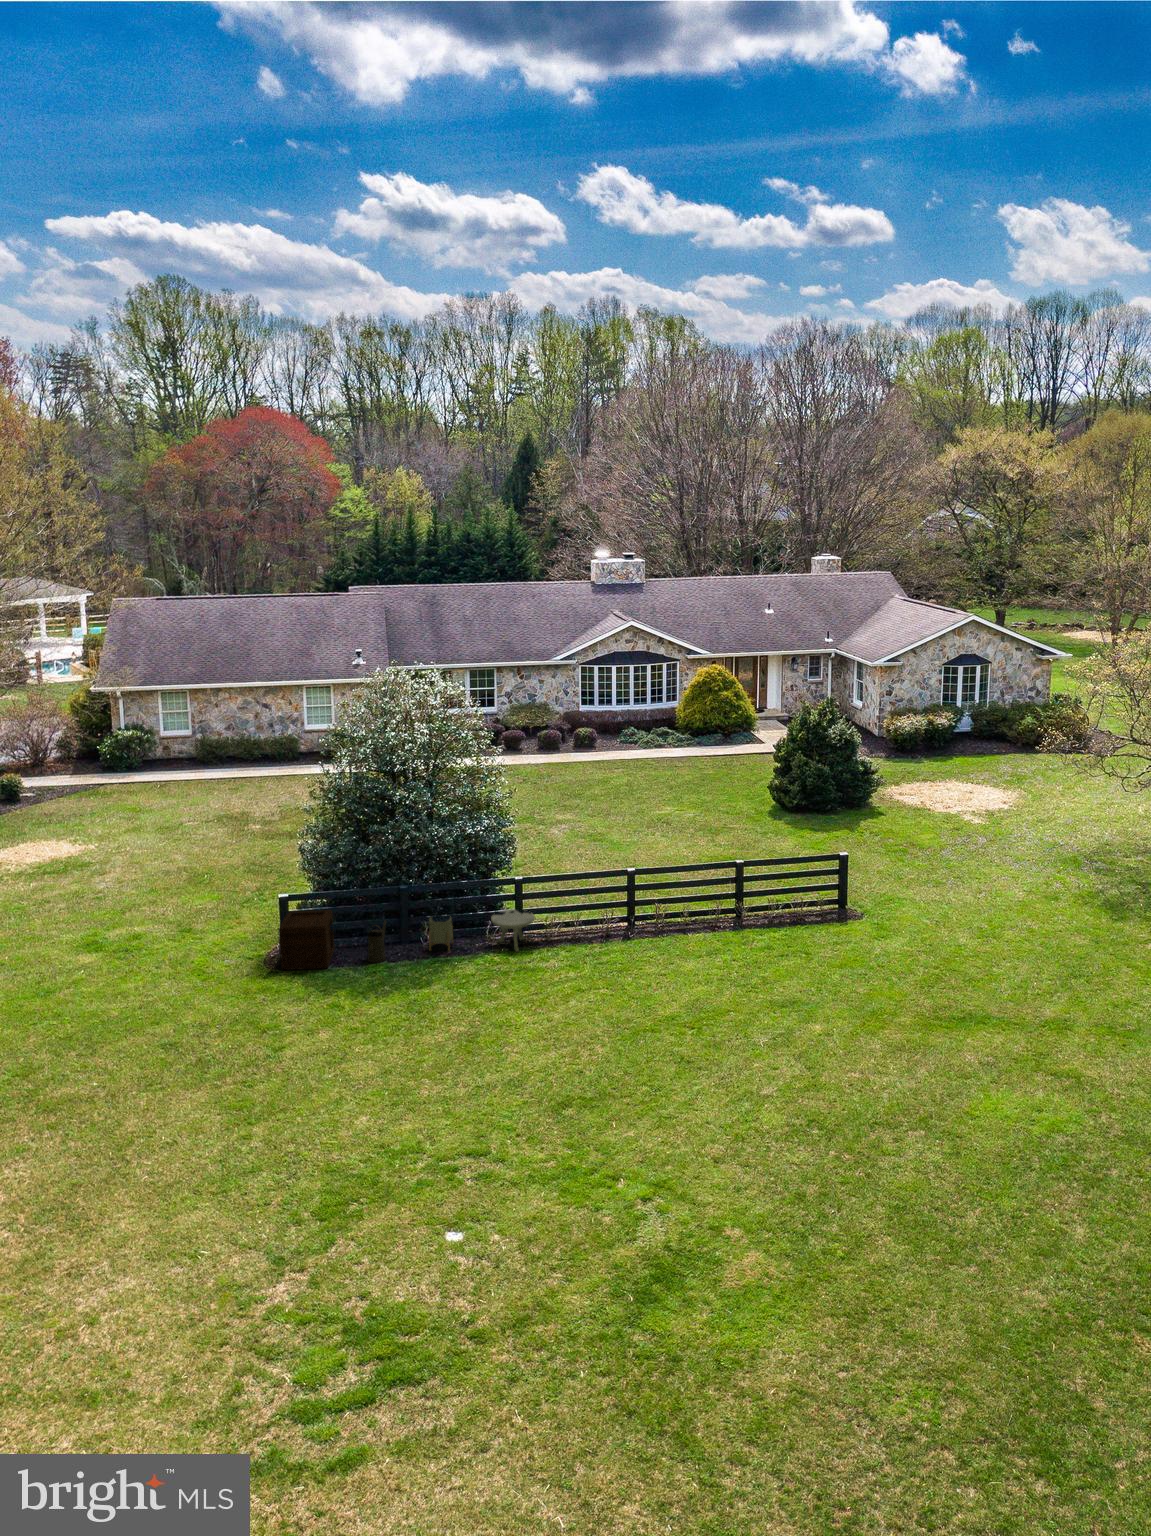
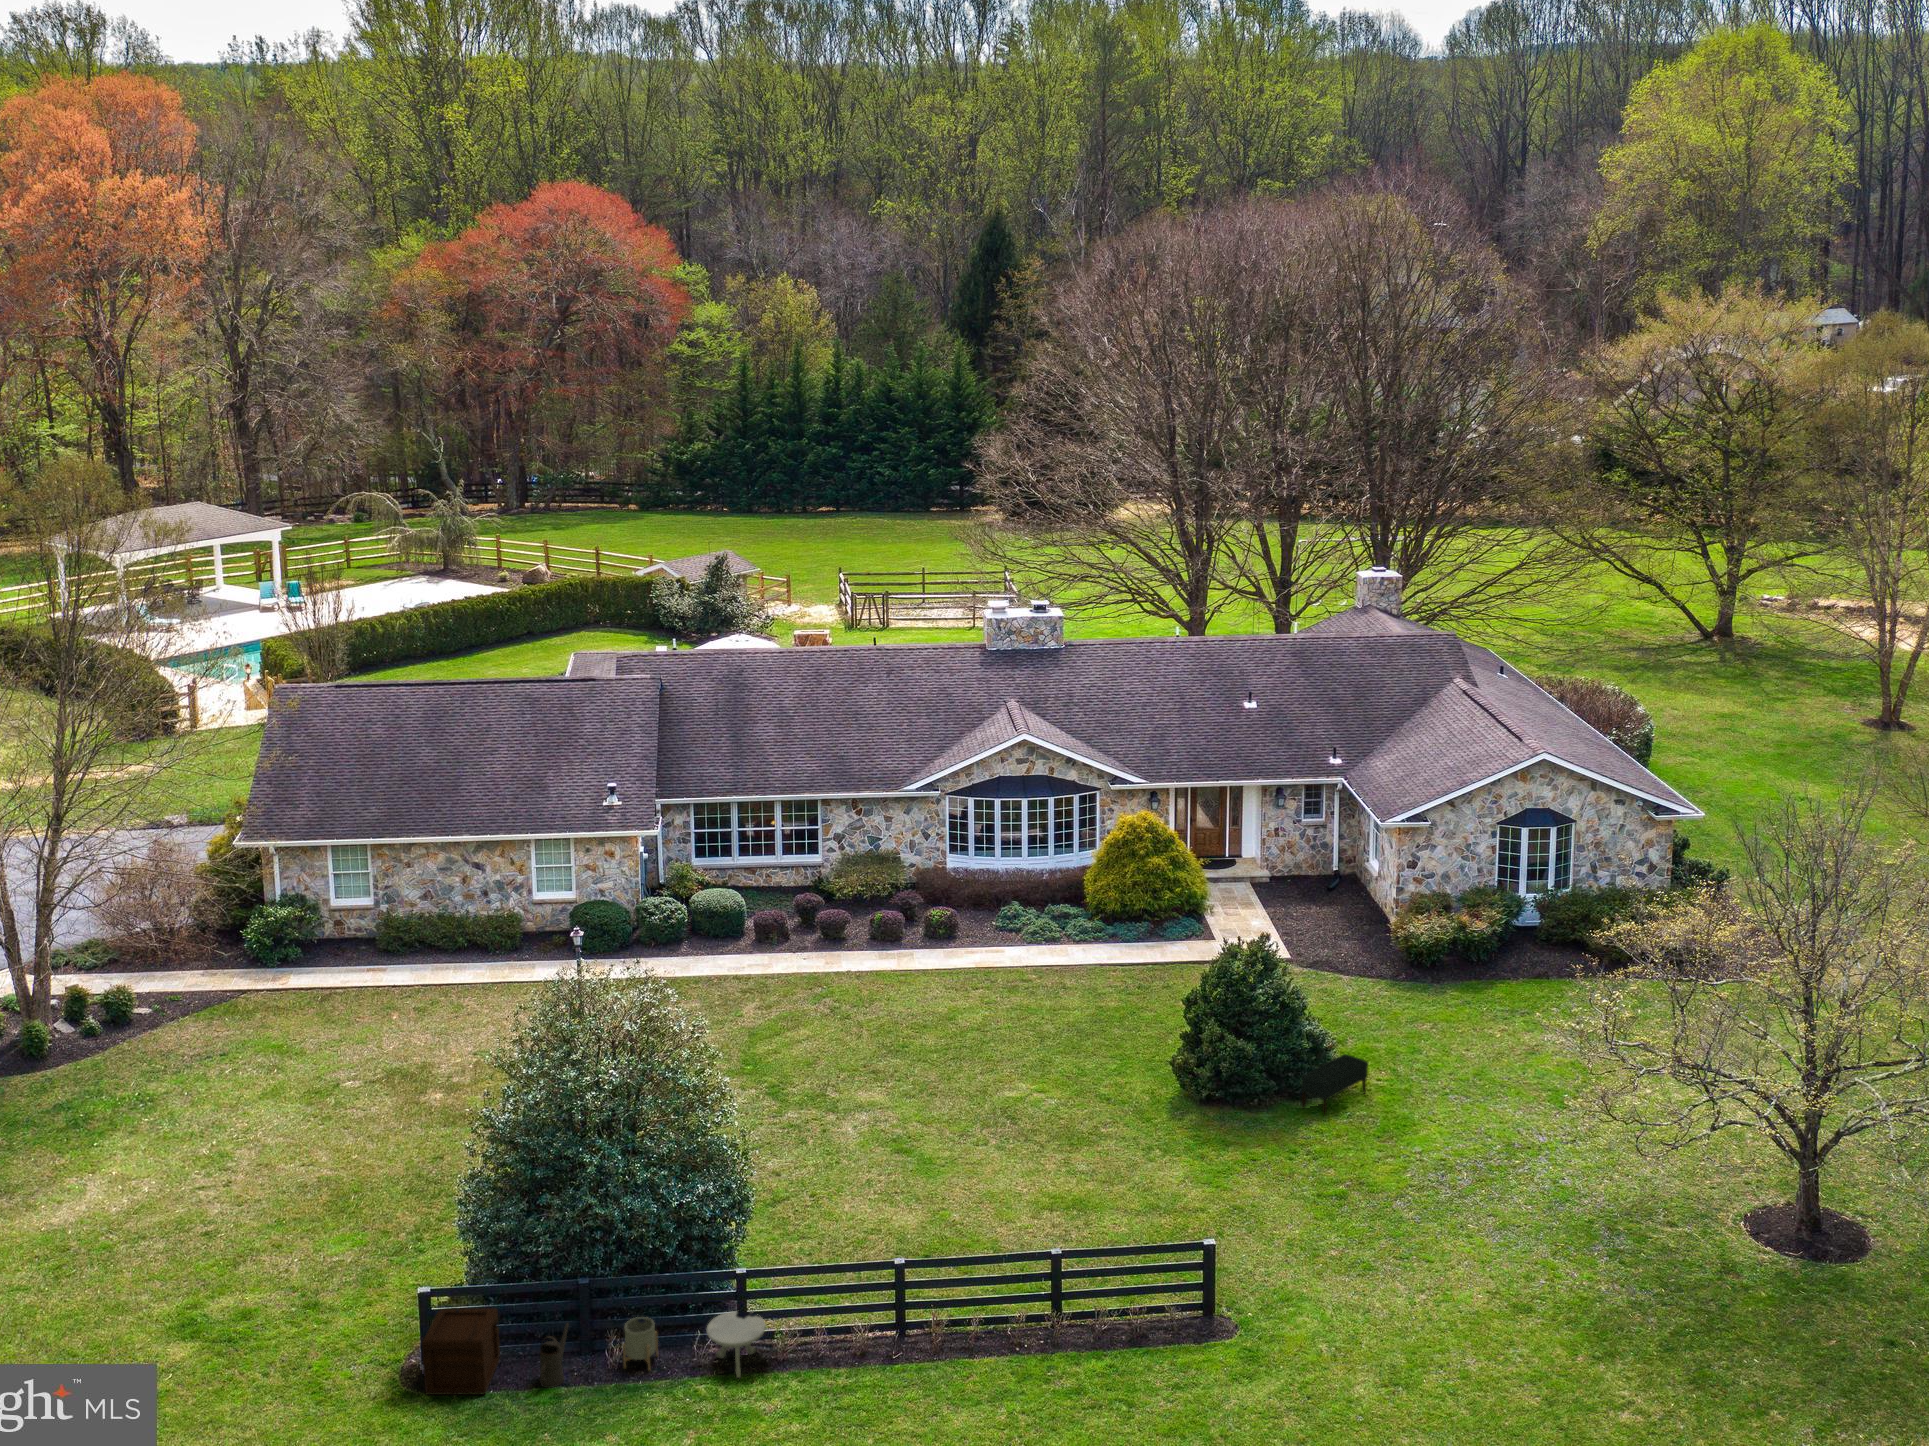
bench: none [856,782,897,817] -> present [1301,1054,1368,1116]

